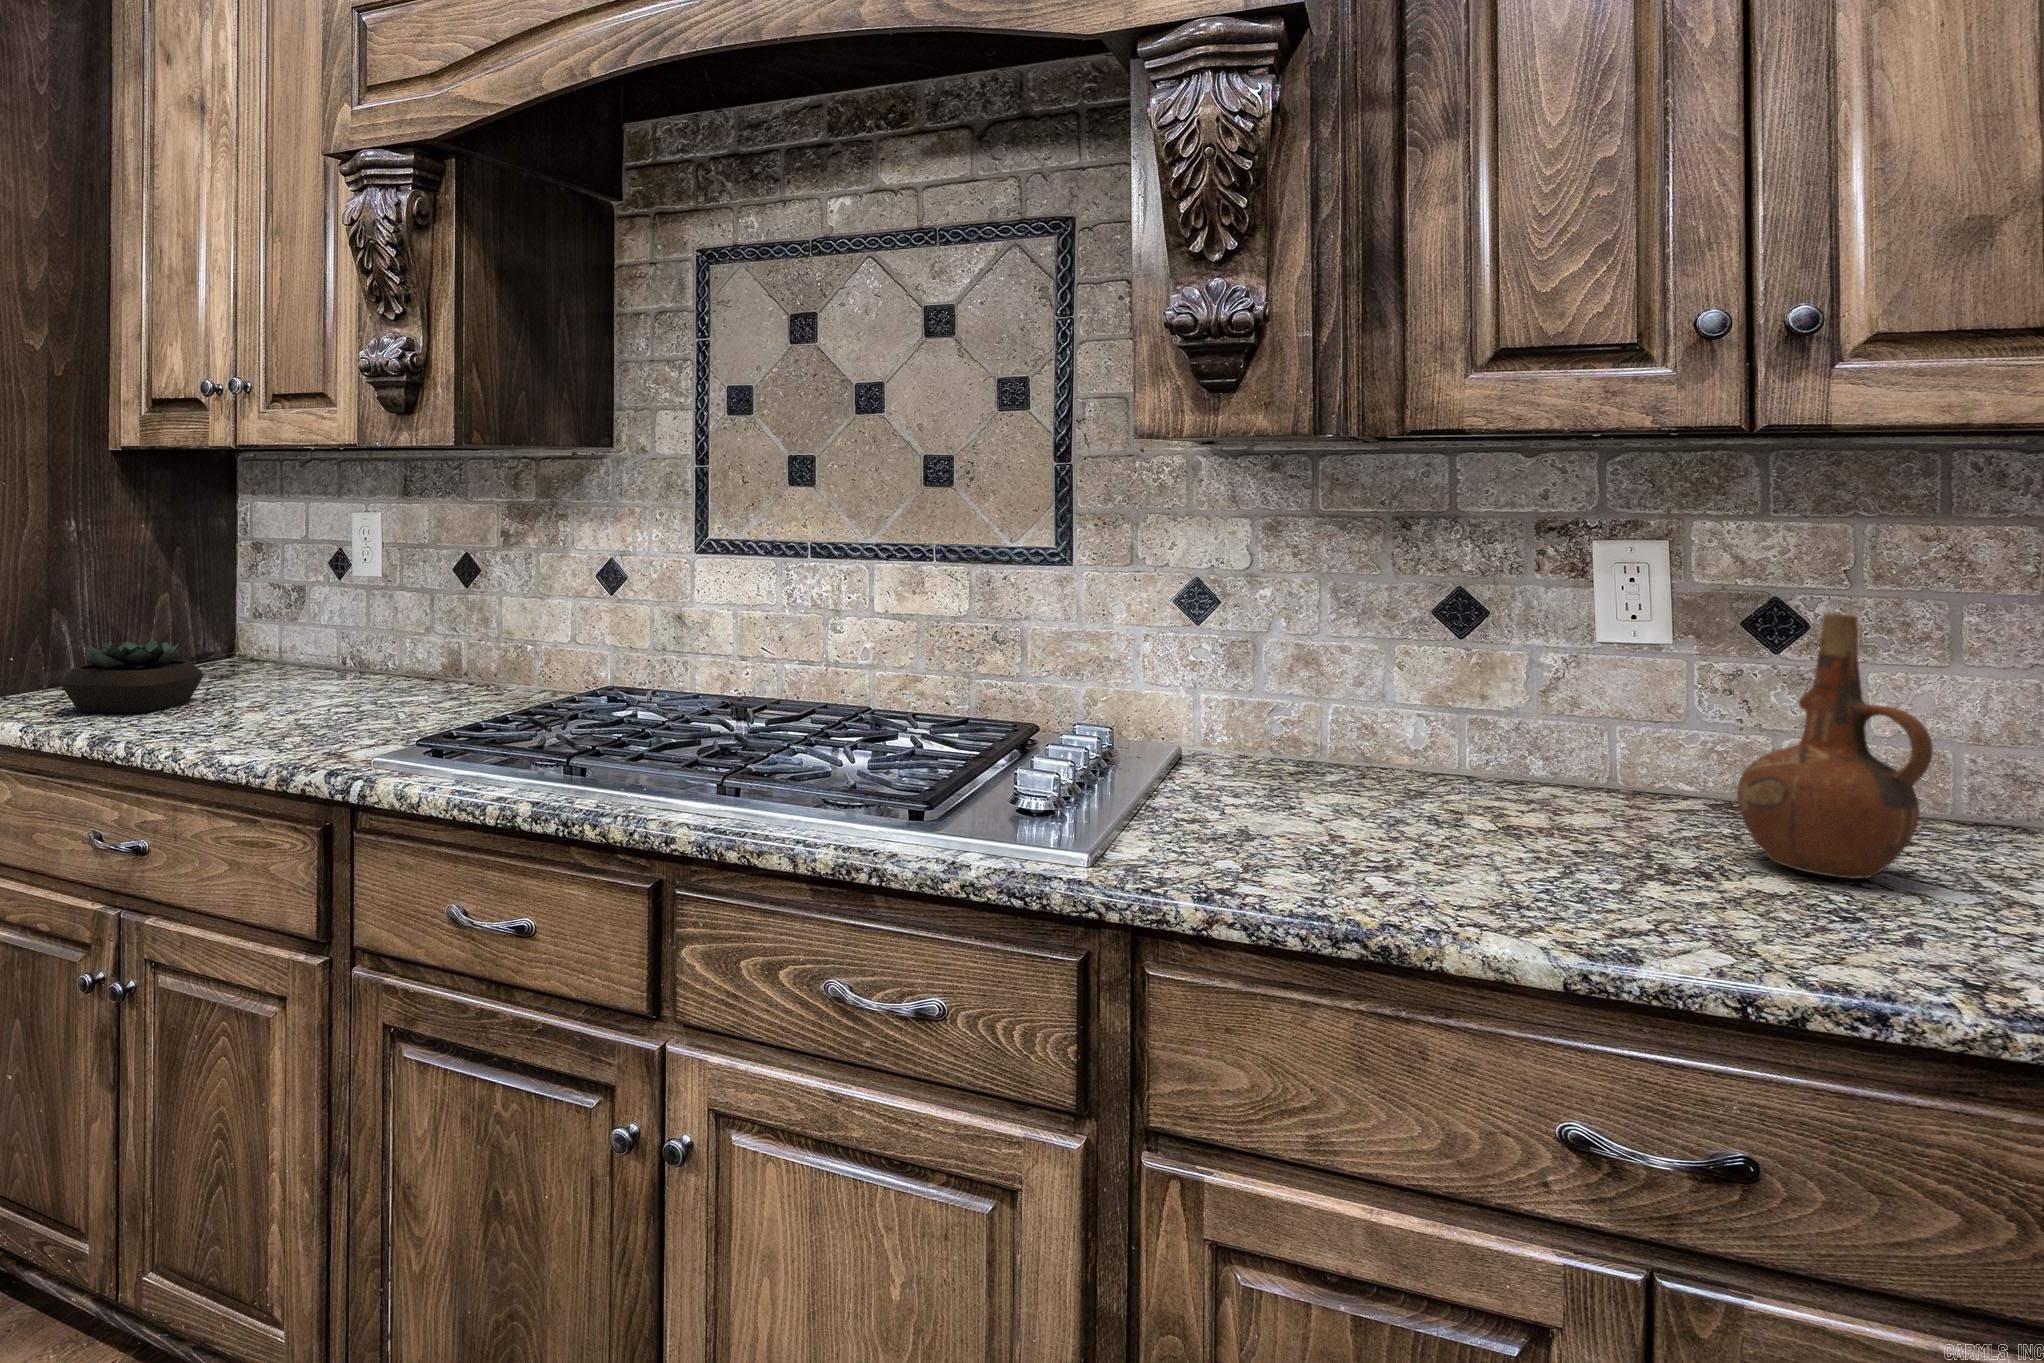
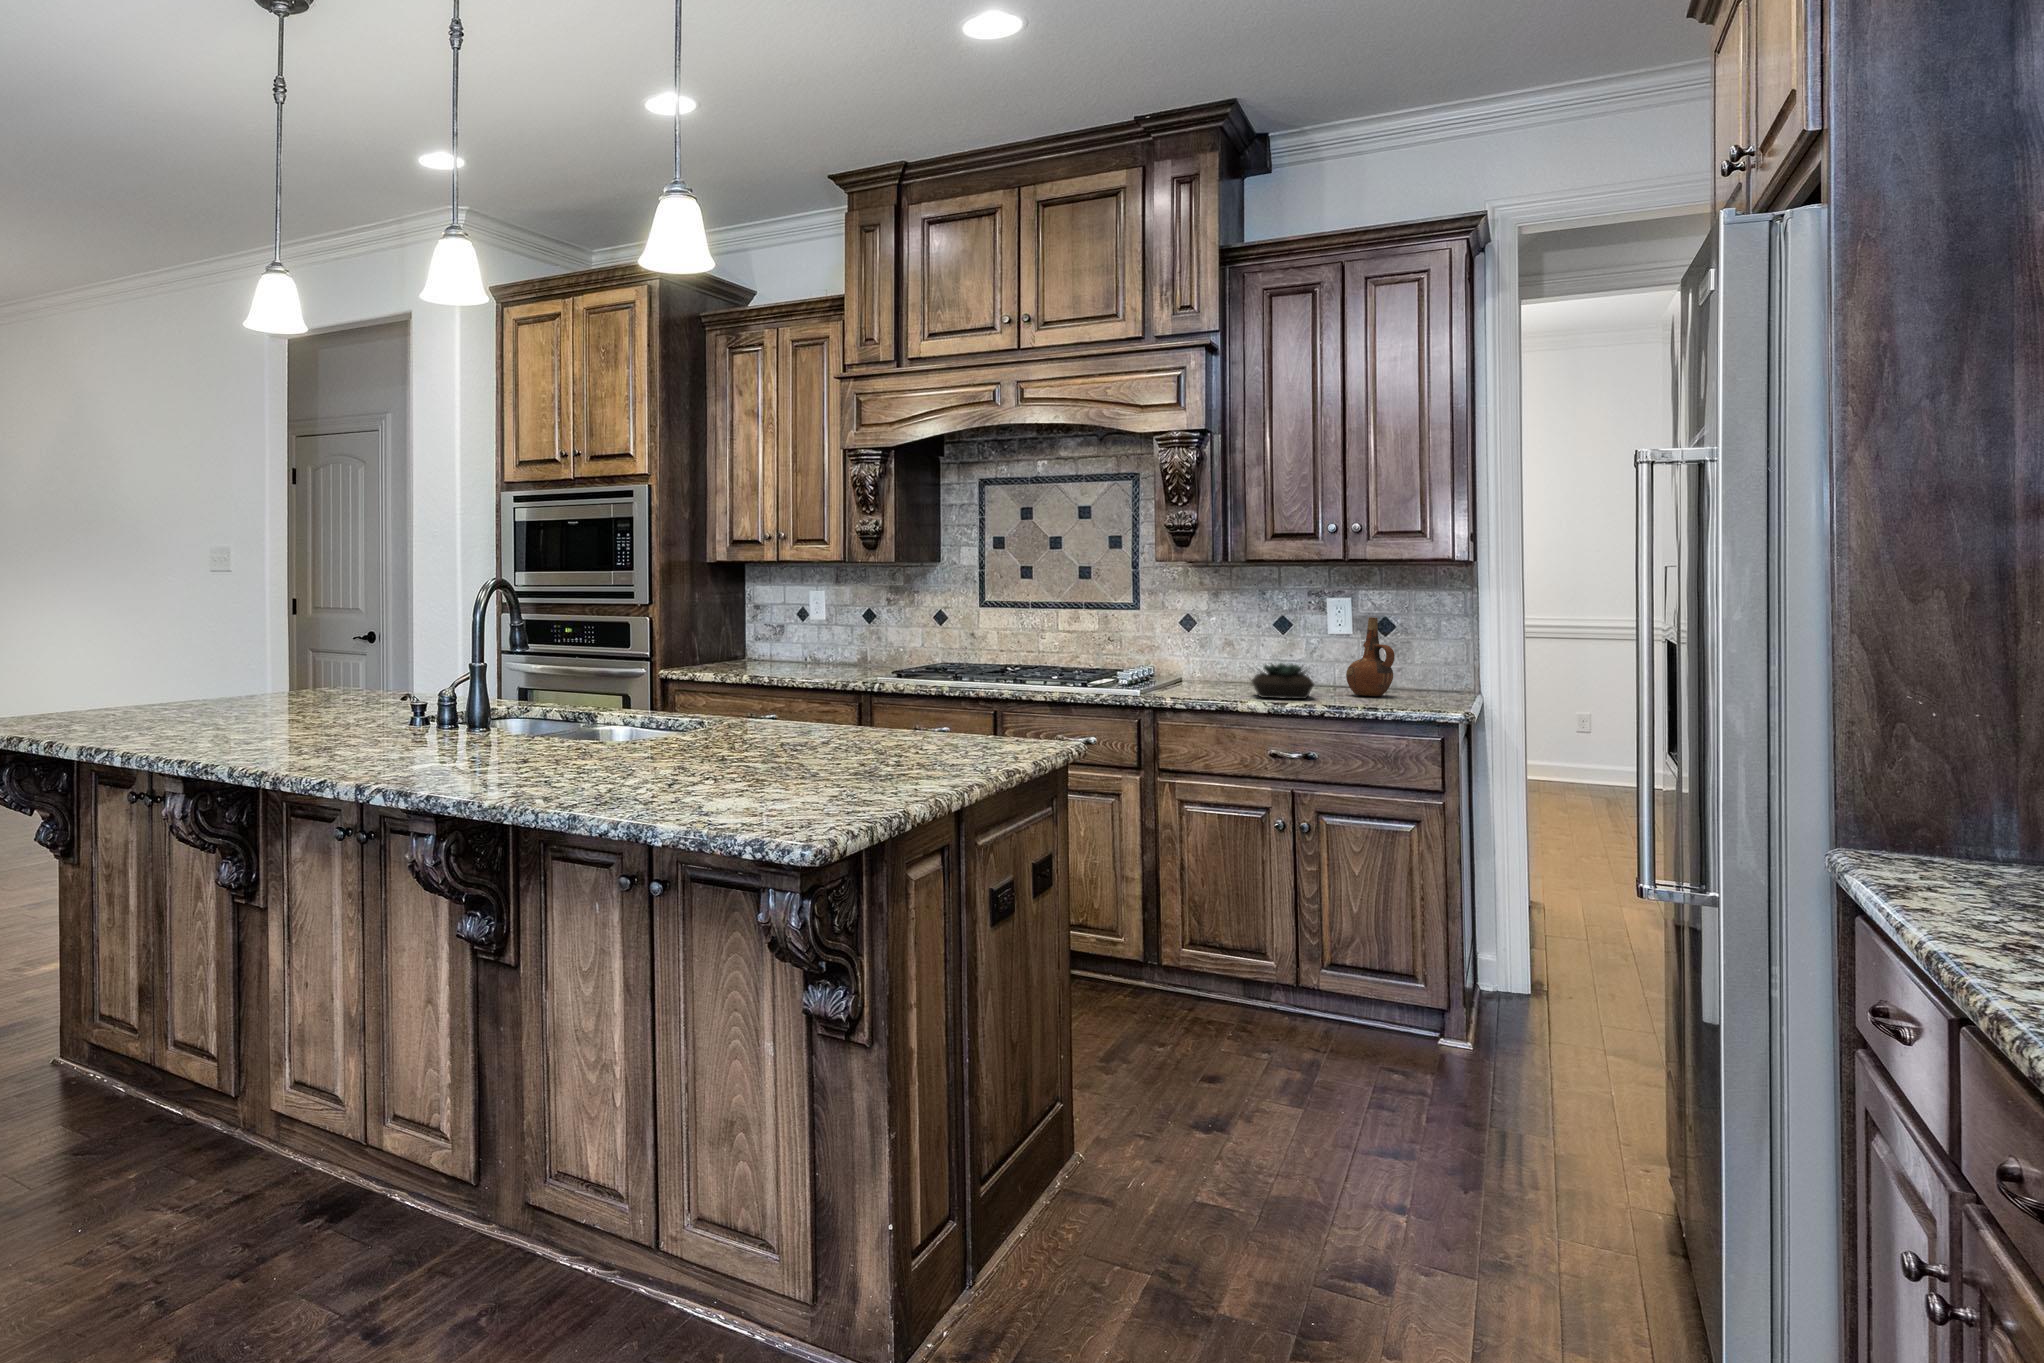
succulent plant: present [59,639,204,713] -> present [1252,663,1314,699]

